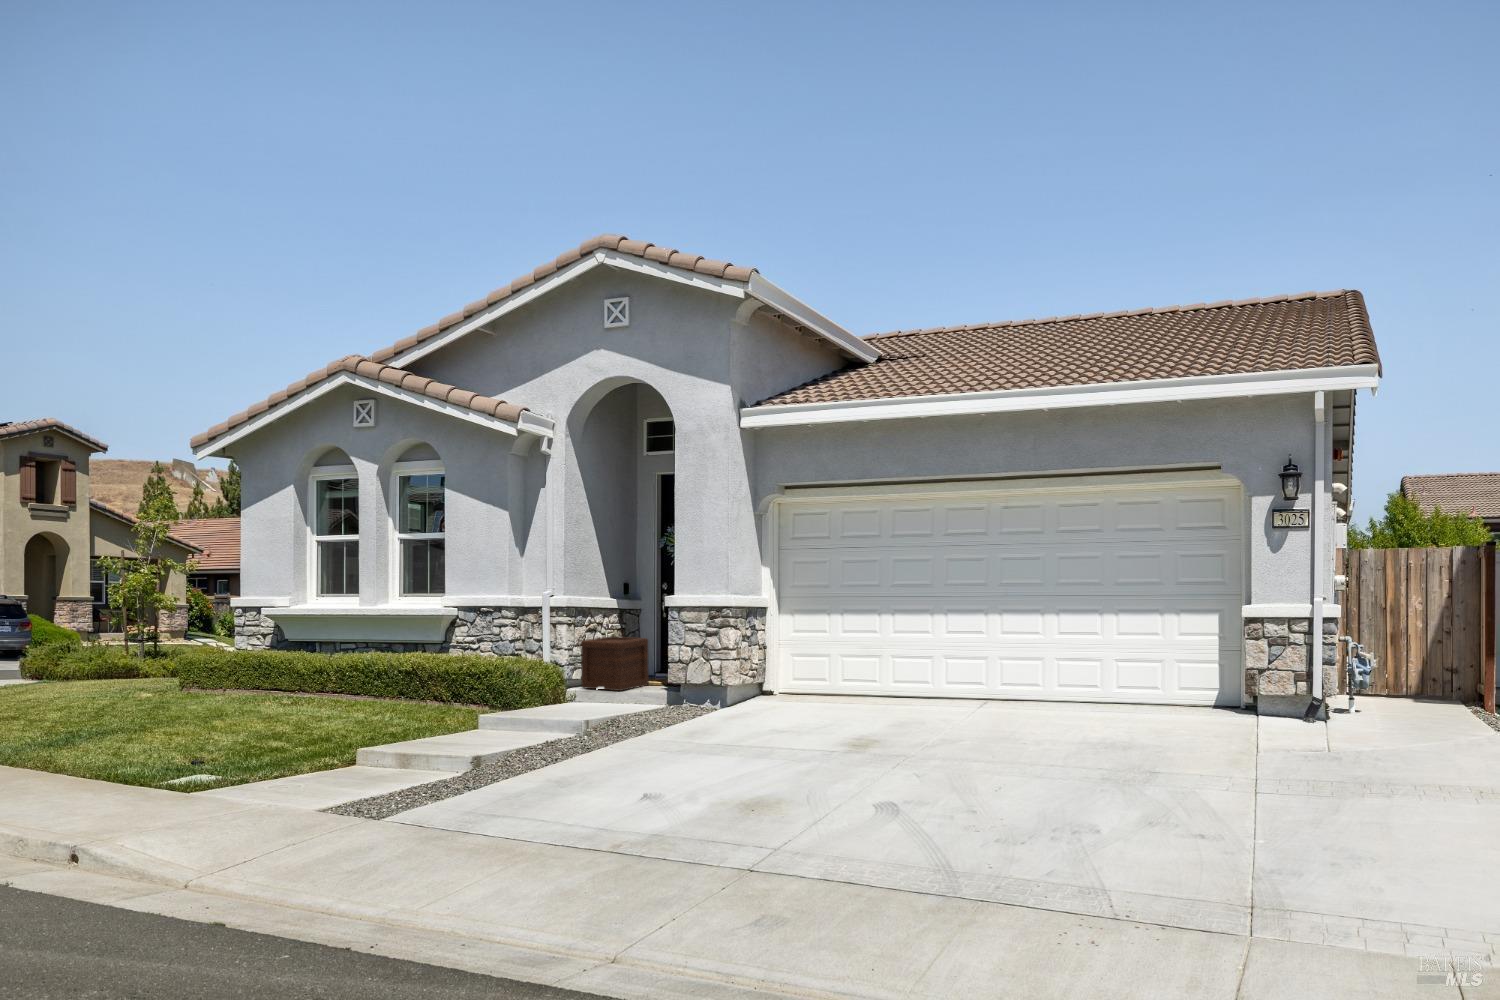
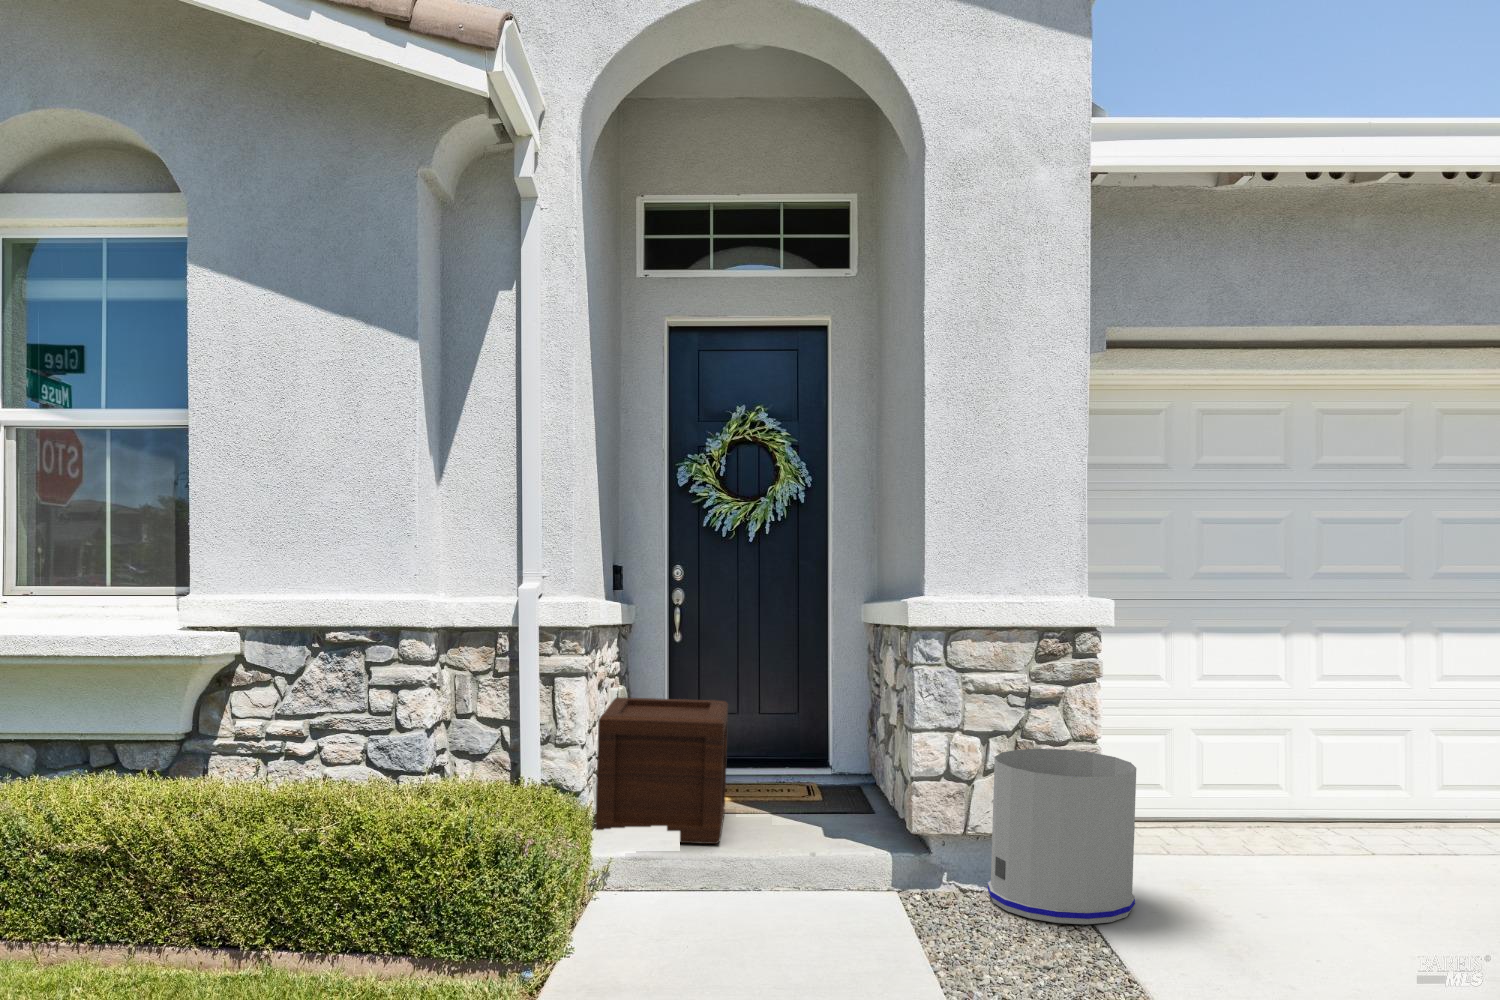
trash can: none [666,652,721,712] -> present [987,749,1136,924]

